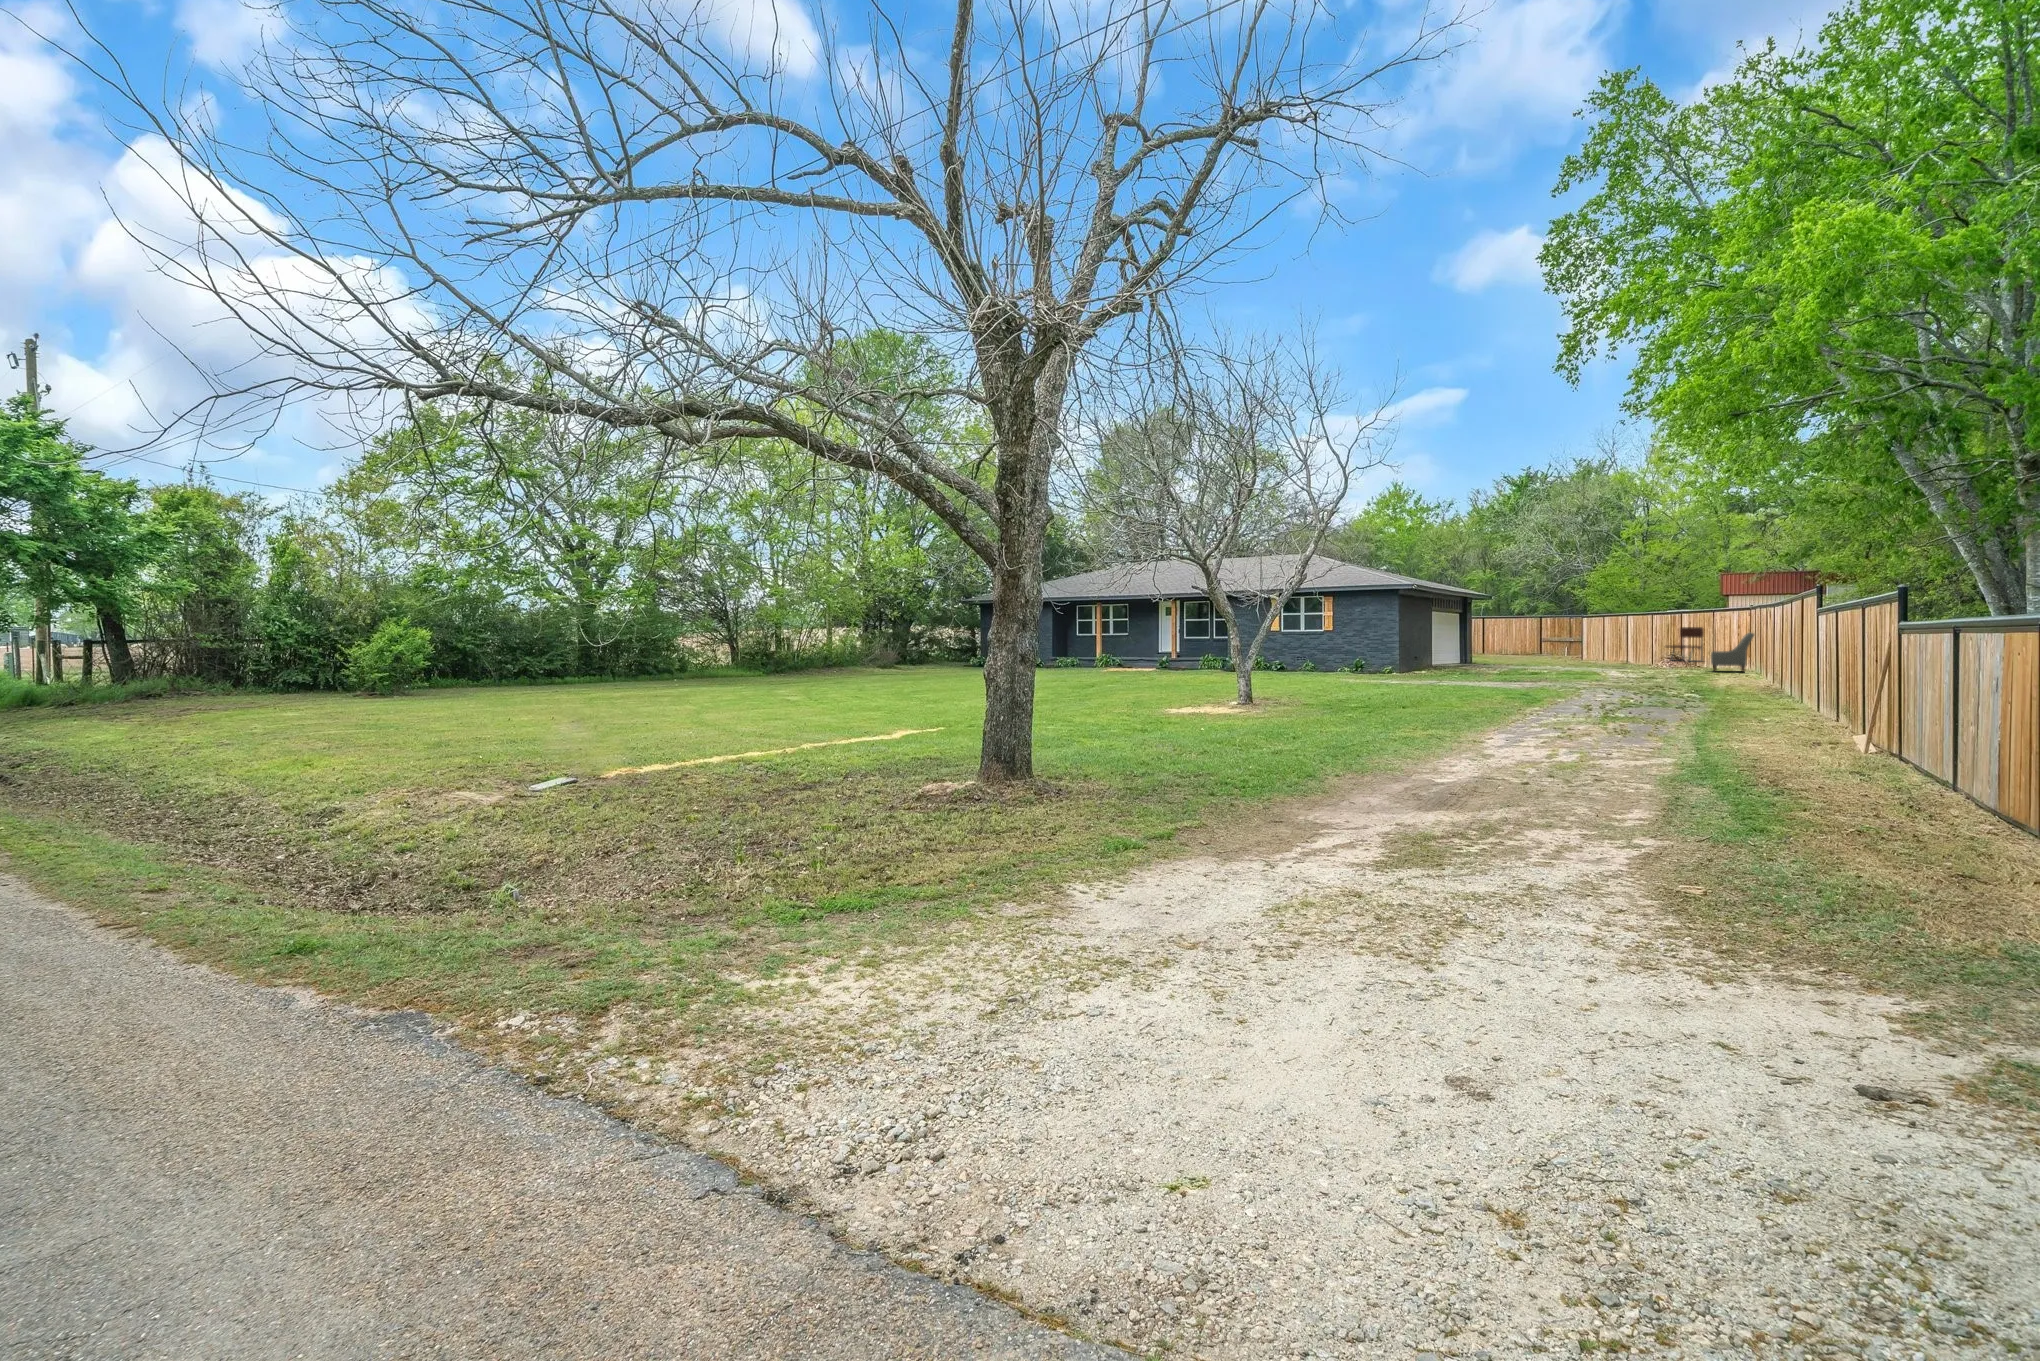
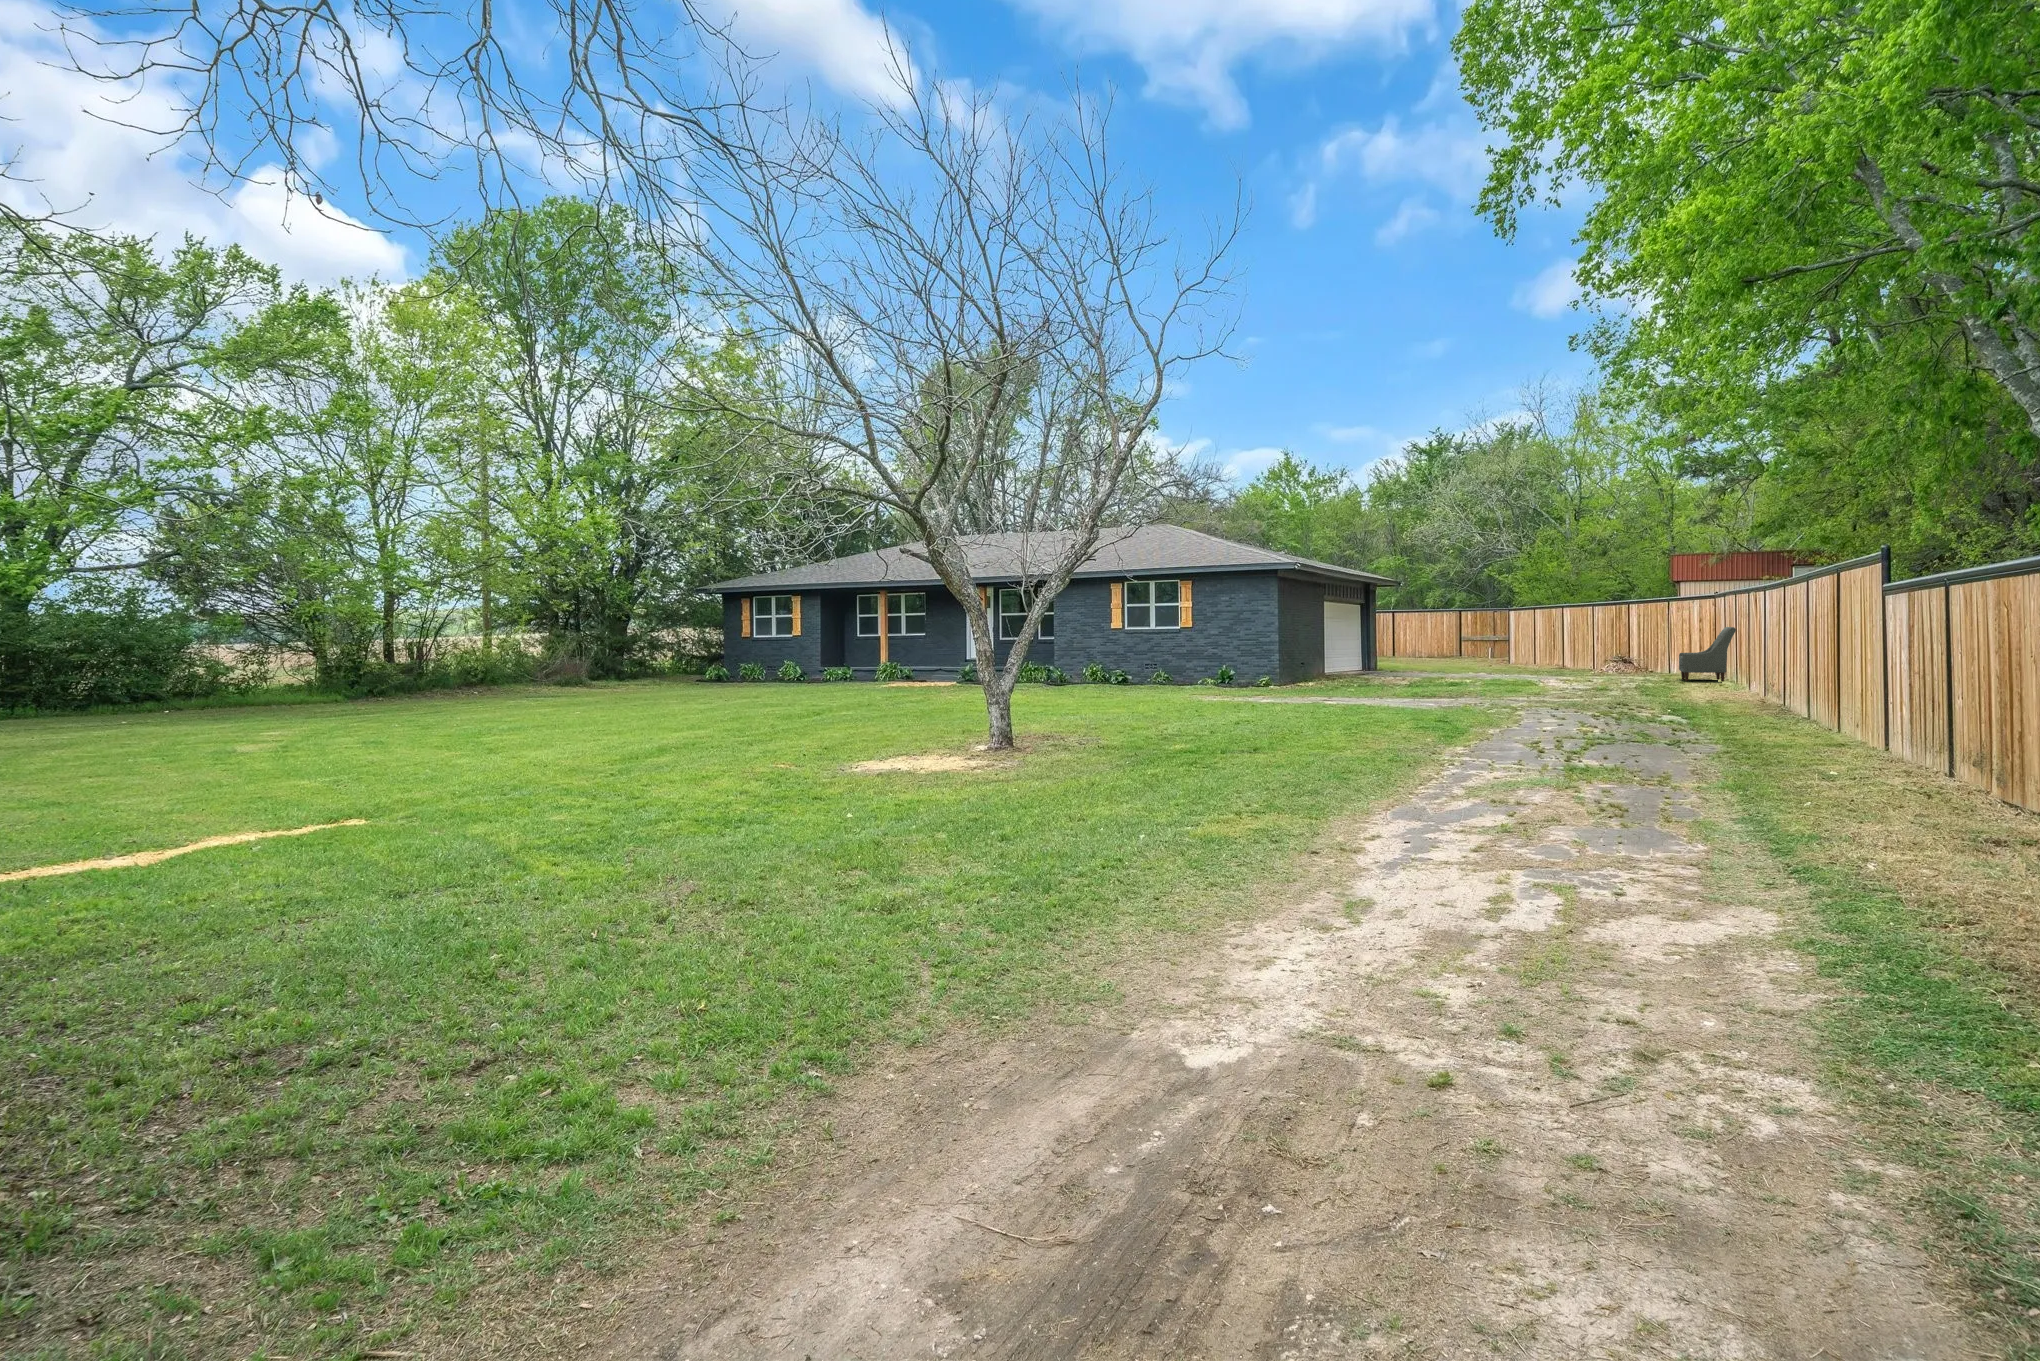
bench: present [1666,627,1704,662] -> none [1610,621,1656,666]

